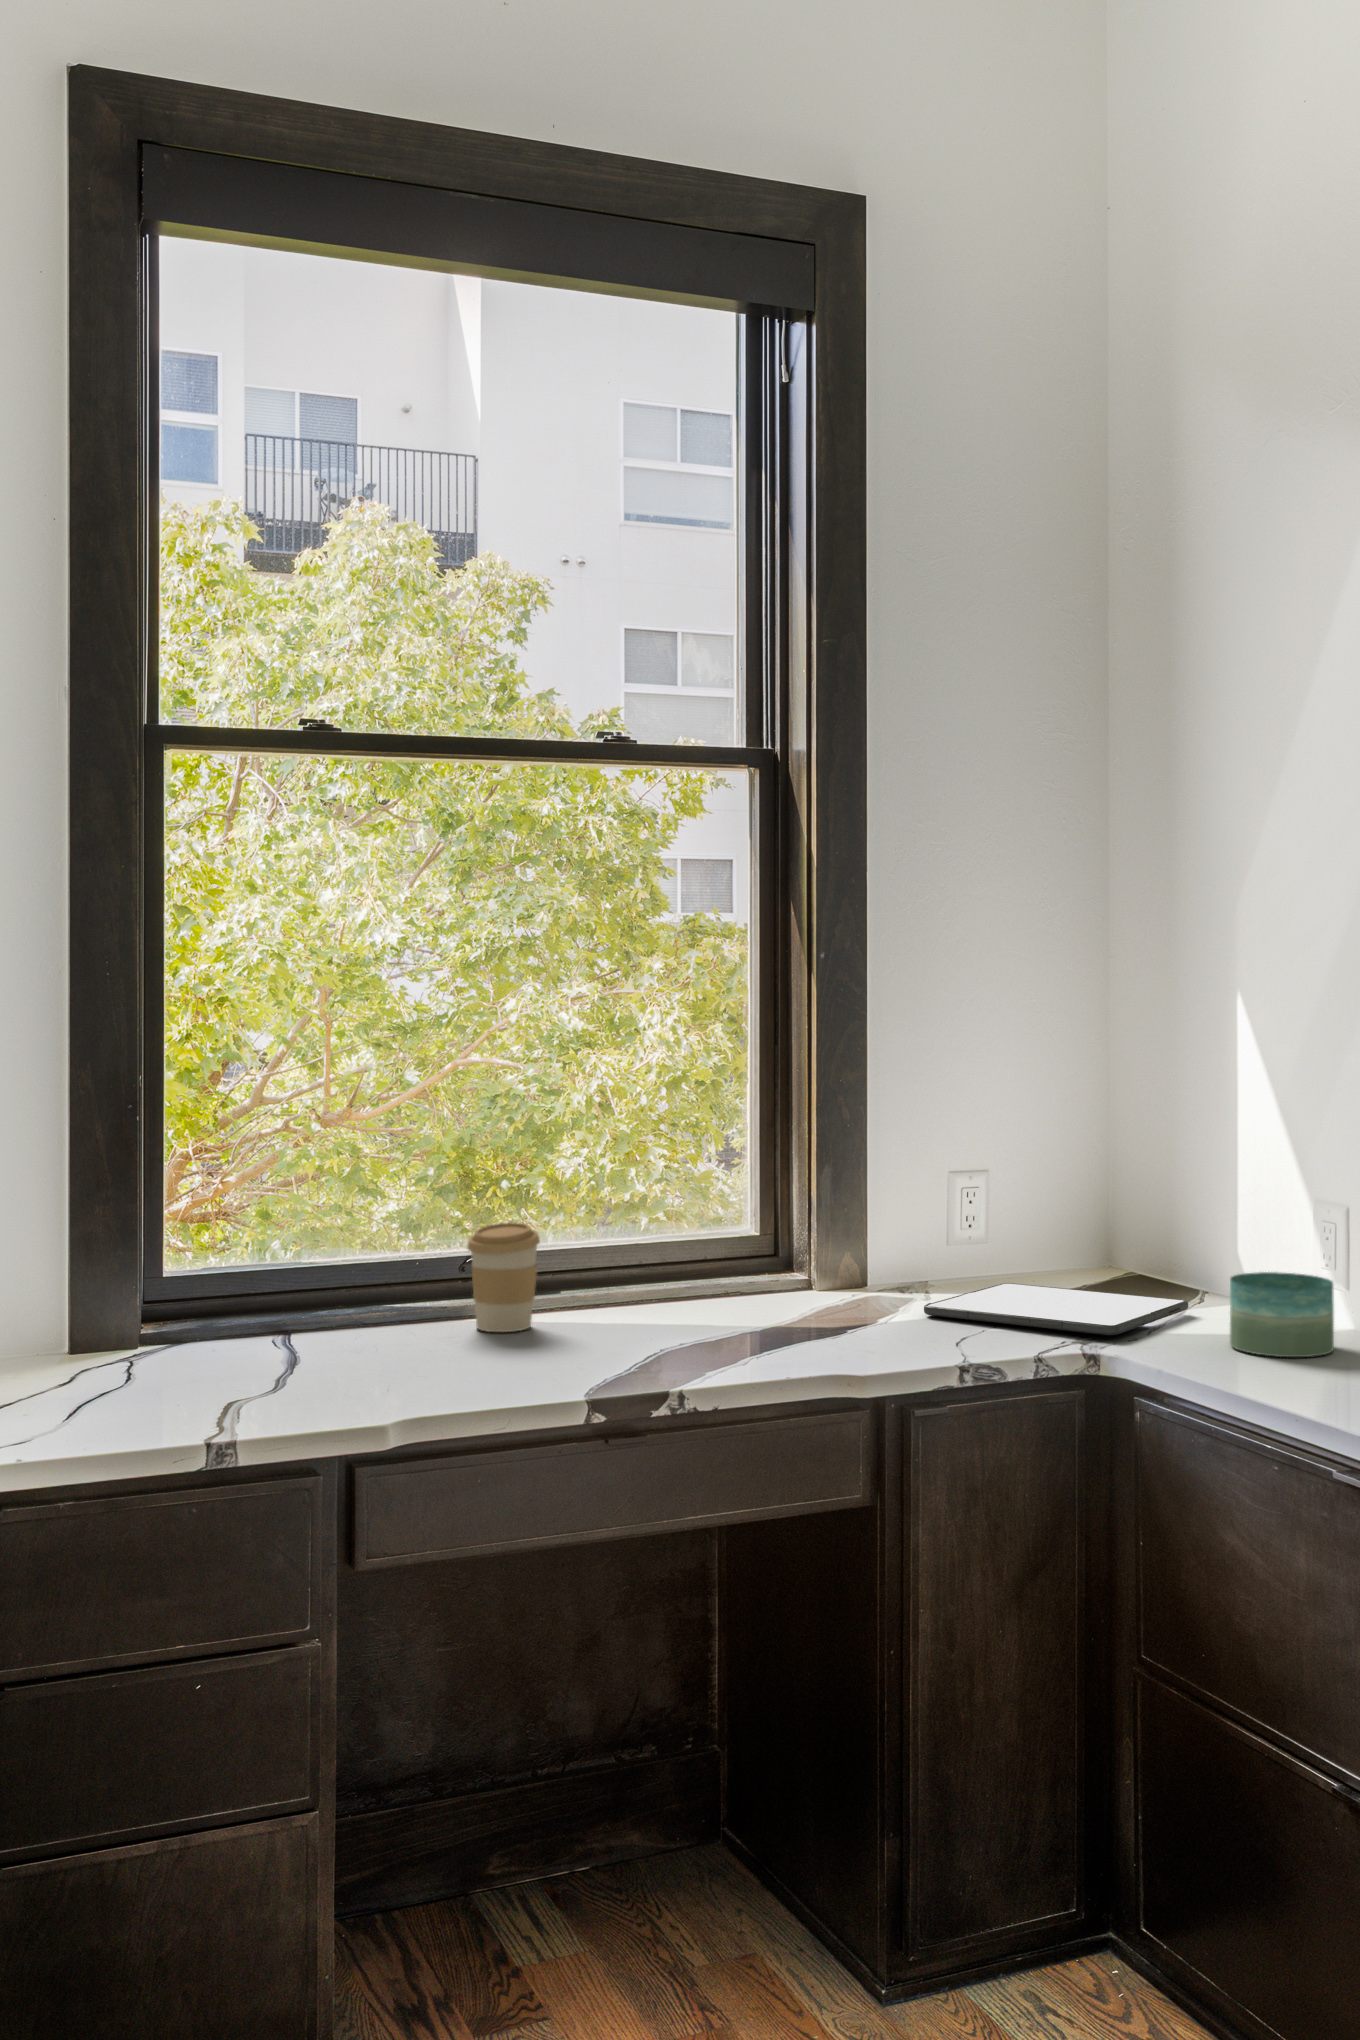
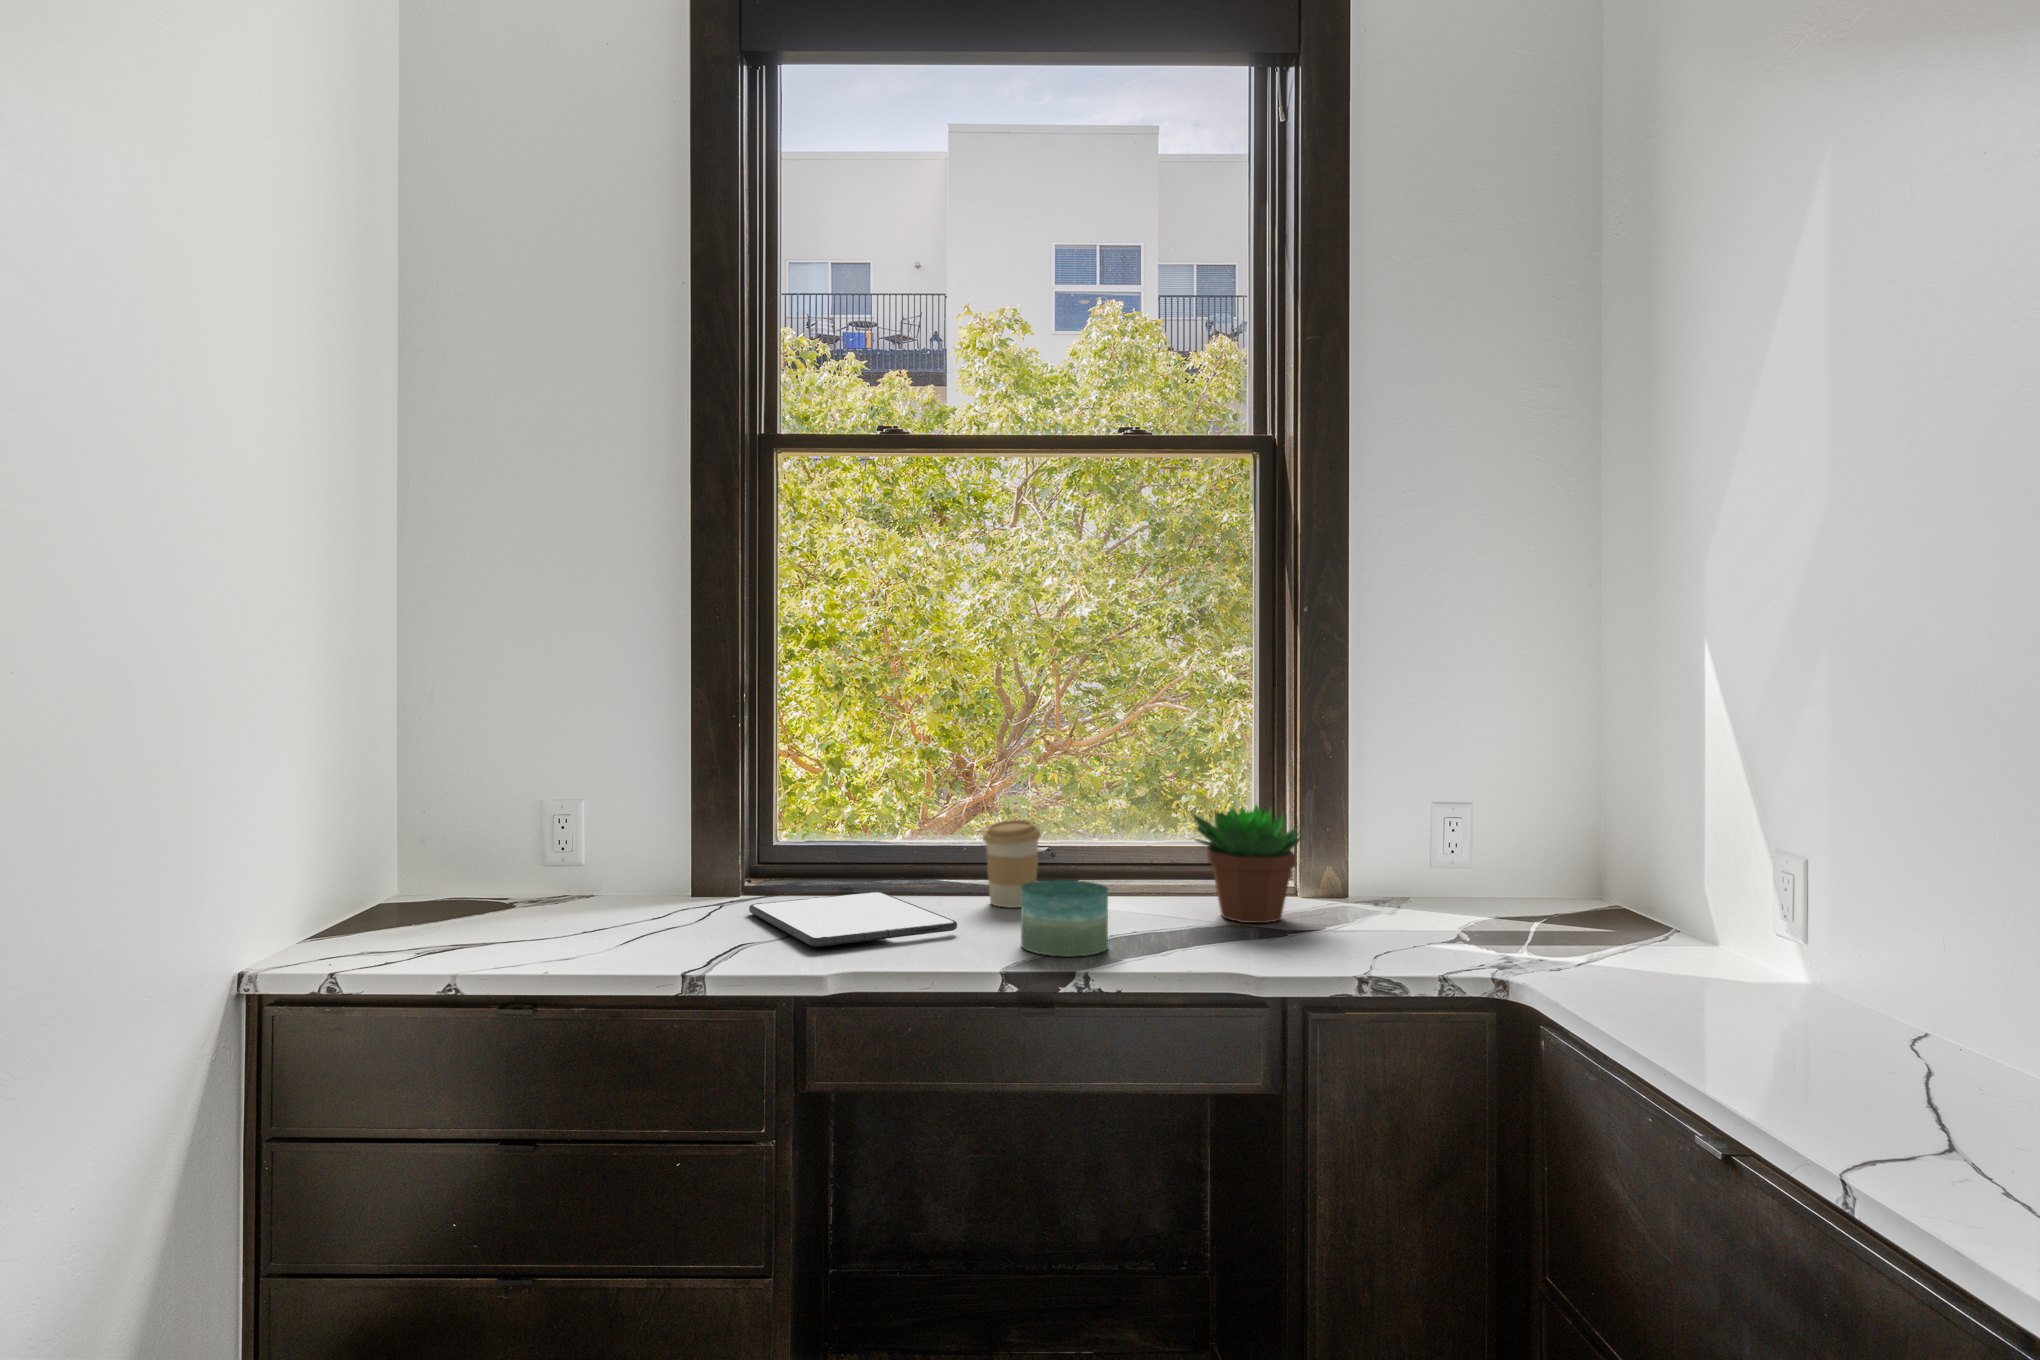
succulent plant: none [720,1184,853,1324] -> present [1194,805,1303,923]
candle: present [1230,1272,1334,1357] -> present [1021,880,1108,957]
tablet: present [924,1283,1188,1336] -> present [749,892,957,947]

